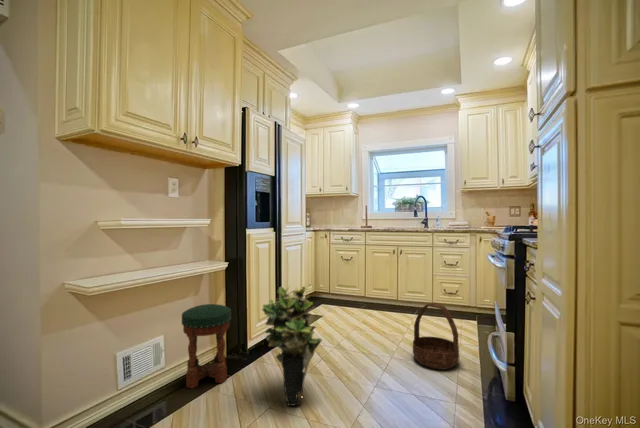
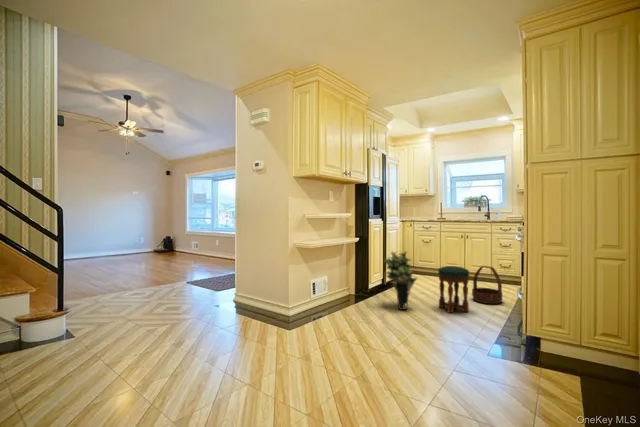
stool: present [182,304,231,388] -> present [438,266,469,313]

